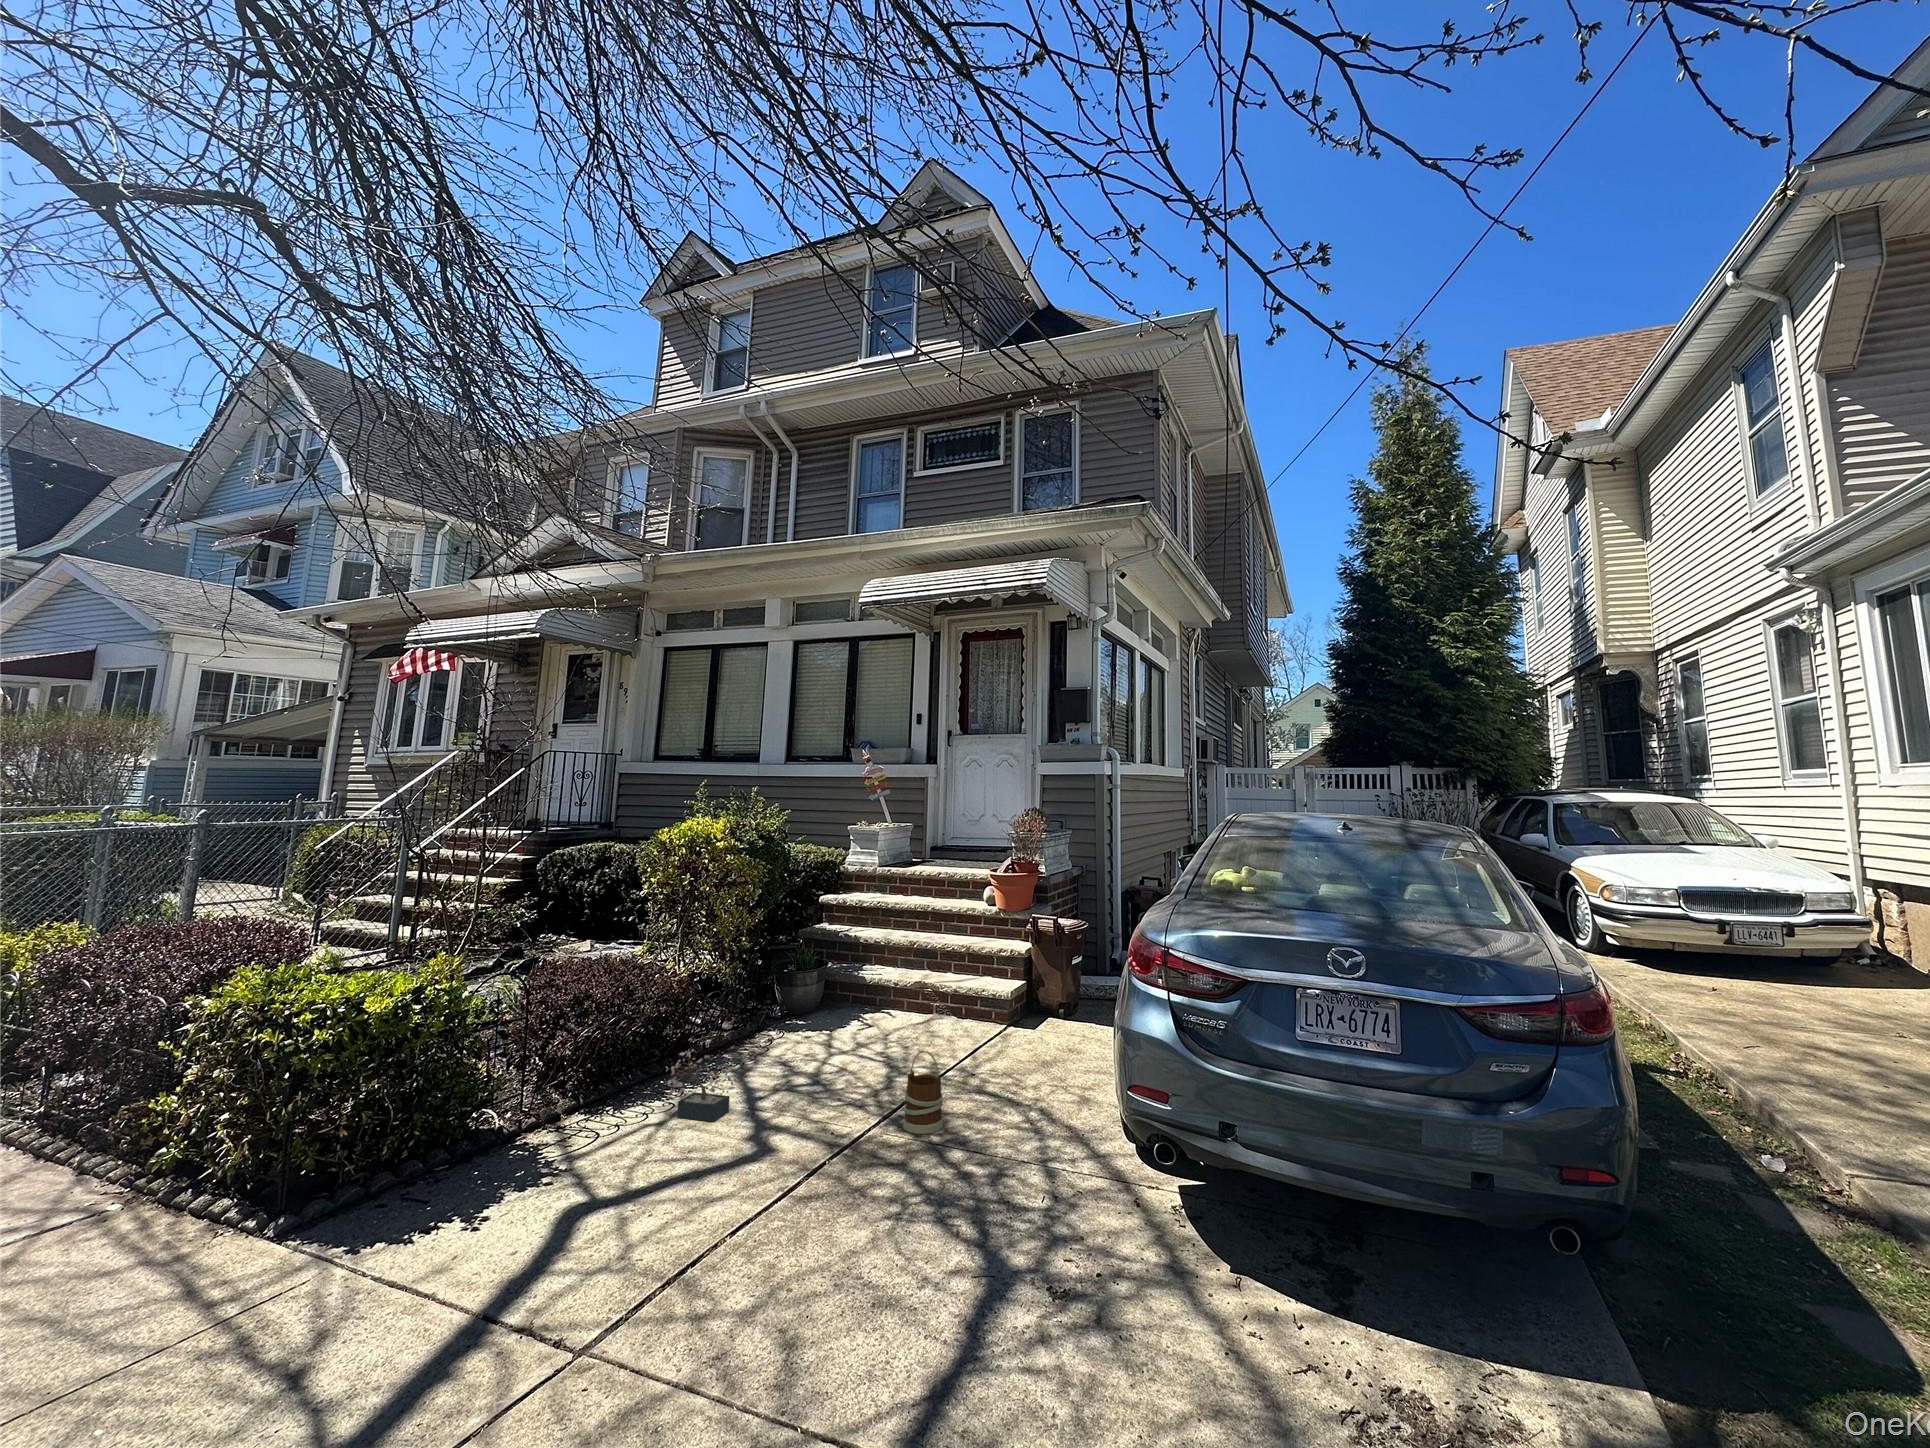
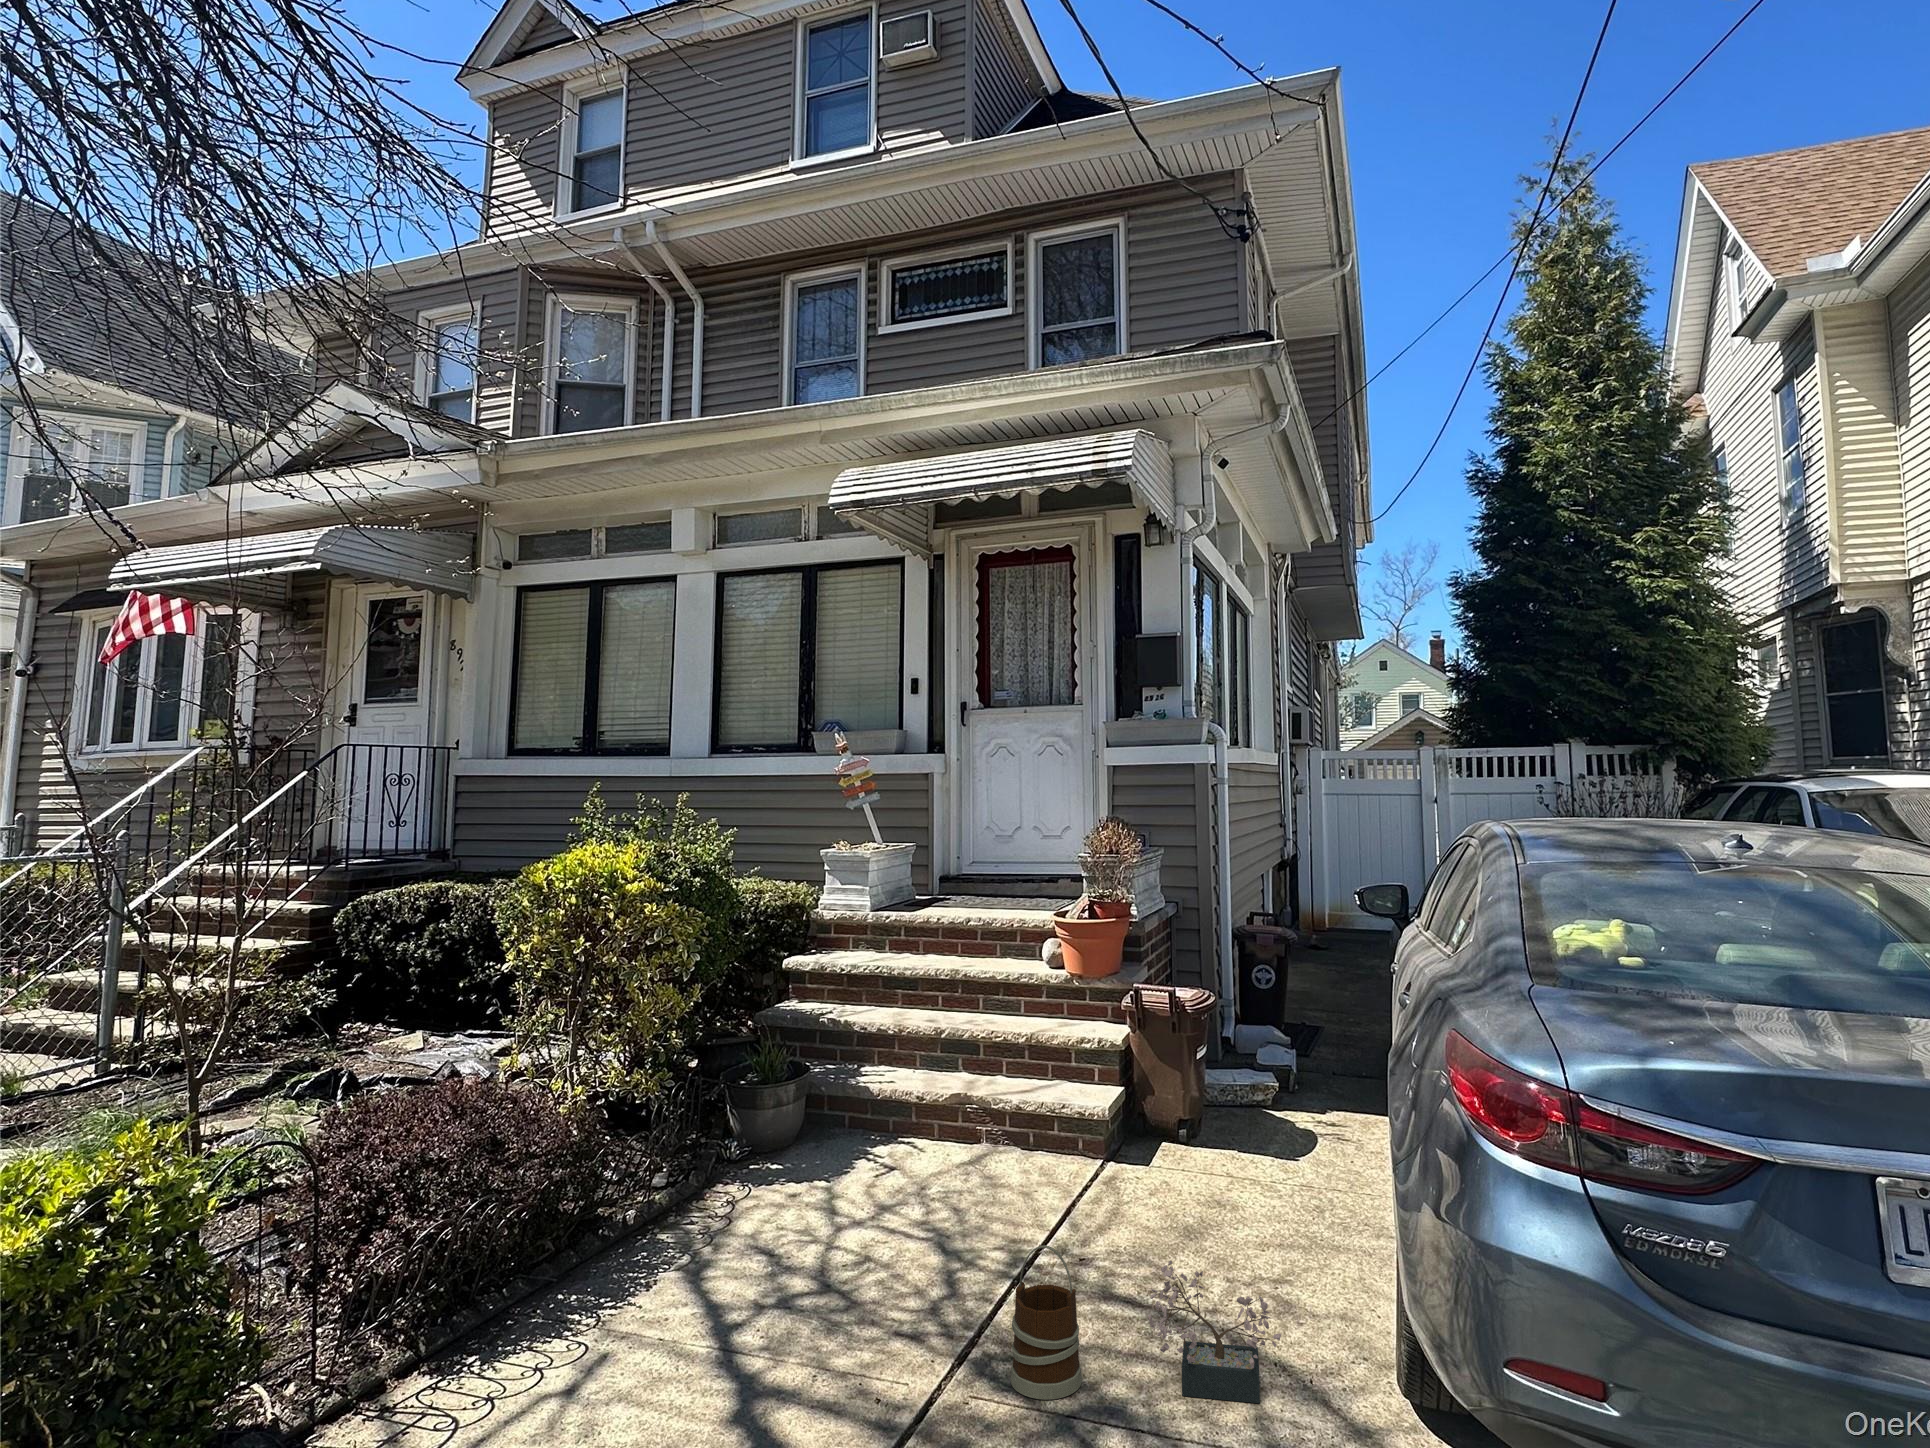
decorative plant: present [666,1049,739,1122] -> present [1148,1261,1281,1403]

